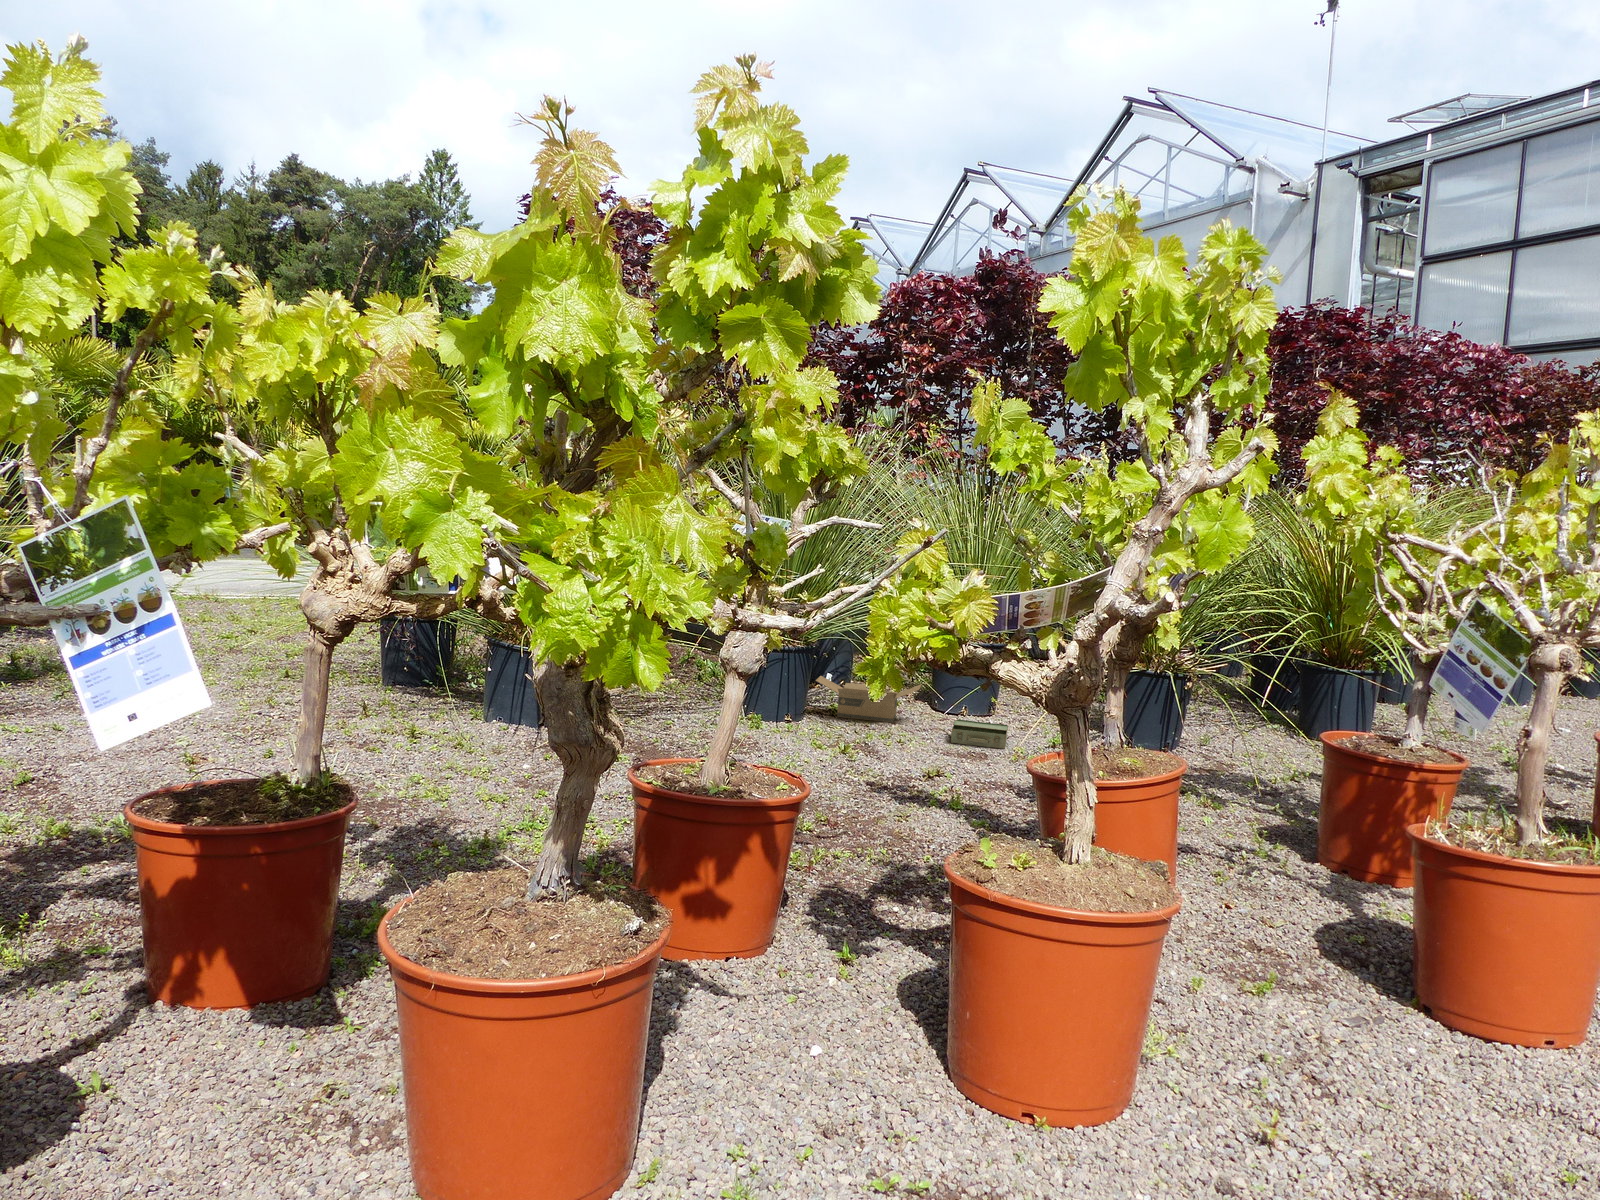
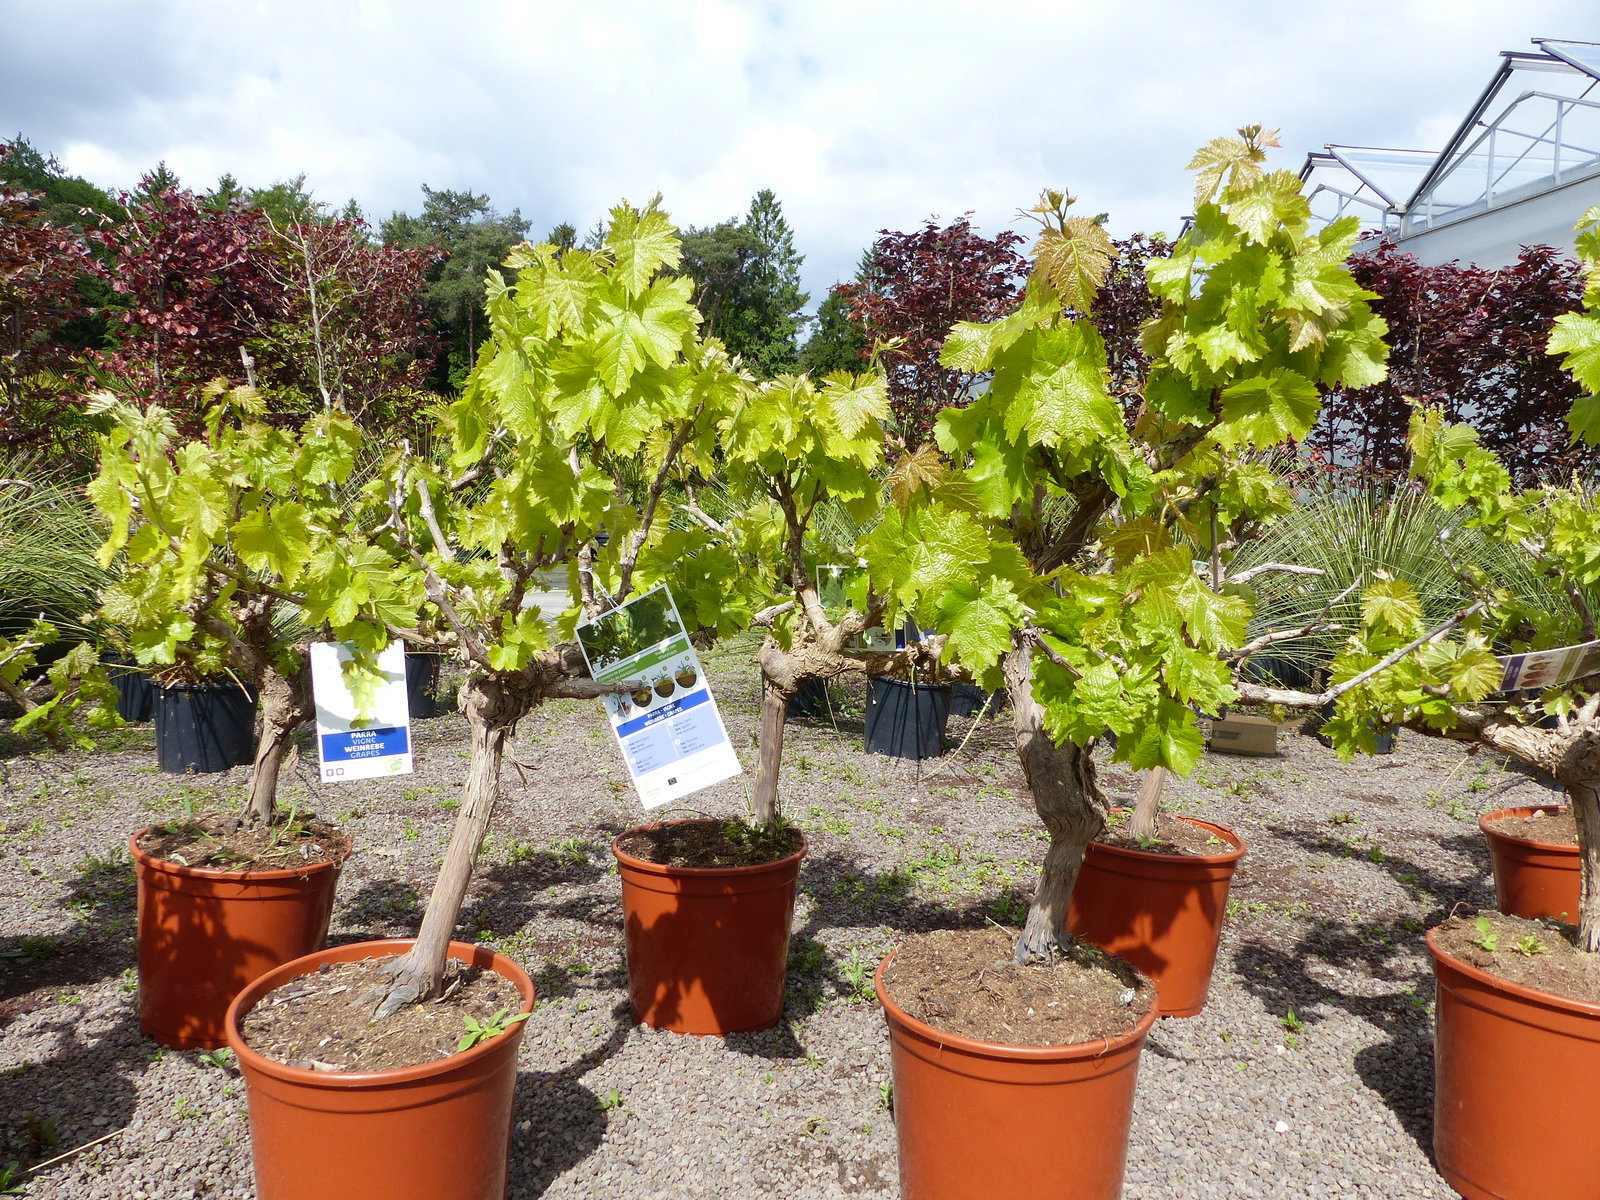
toolbox: present [951,719,1008,749] -> none [1347,757,1415,791]

